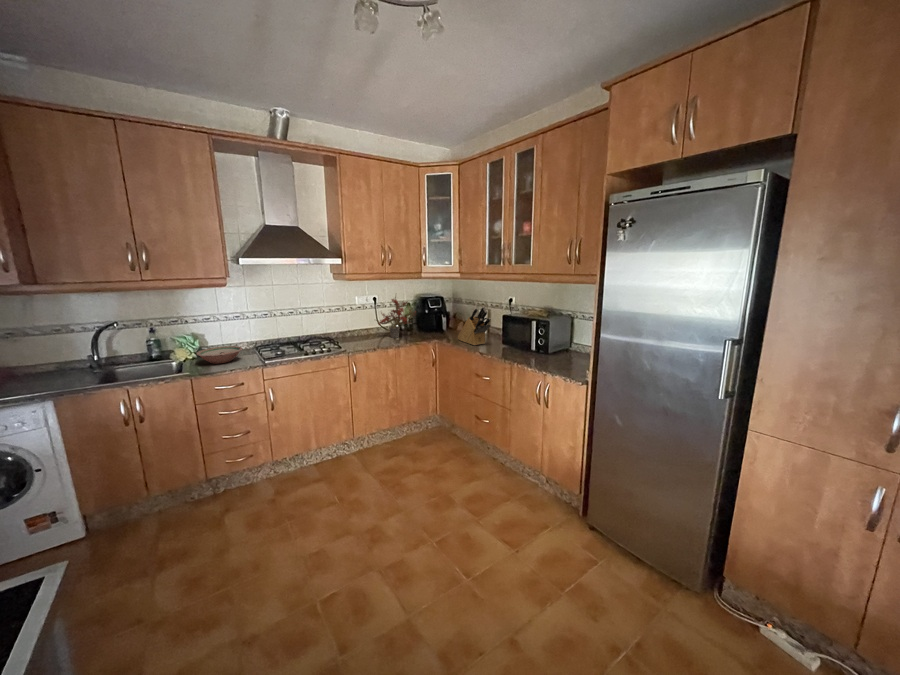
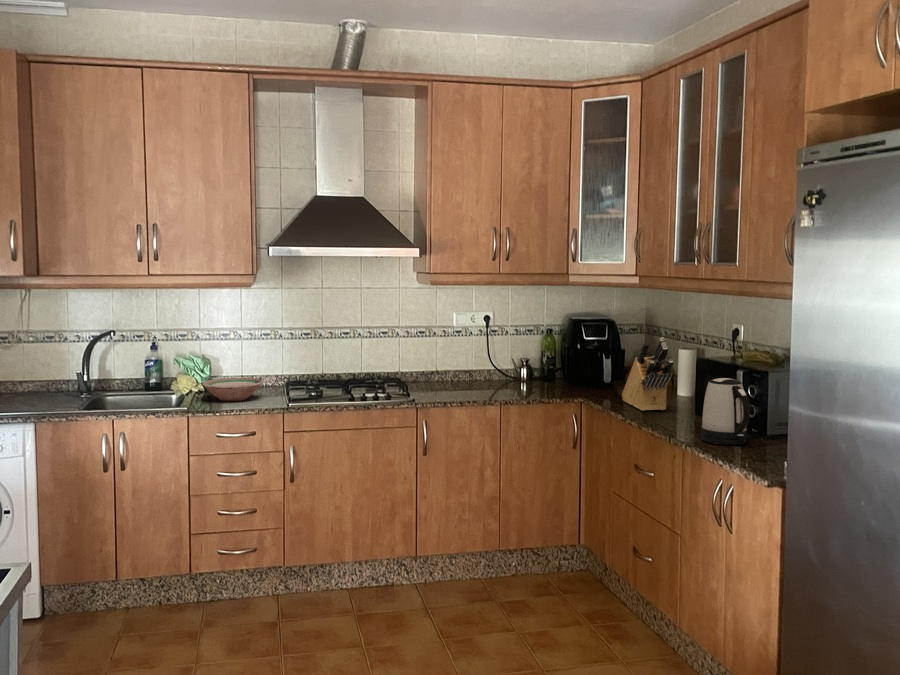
potted plant: present [378,297,416,338] -> none [475,305,556,389]
kettle: none [520,328,549,363] -> present [701,378,750,445]

